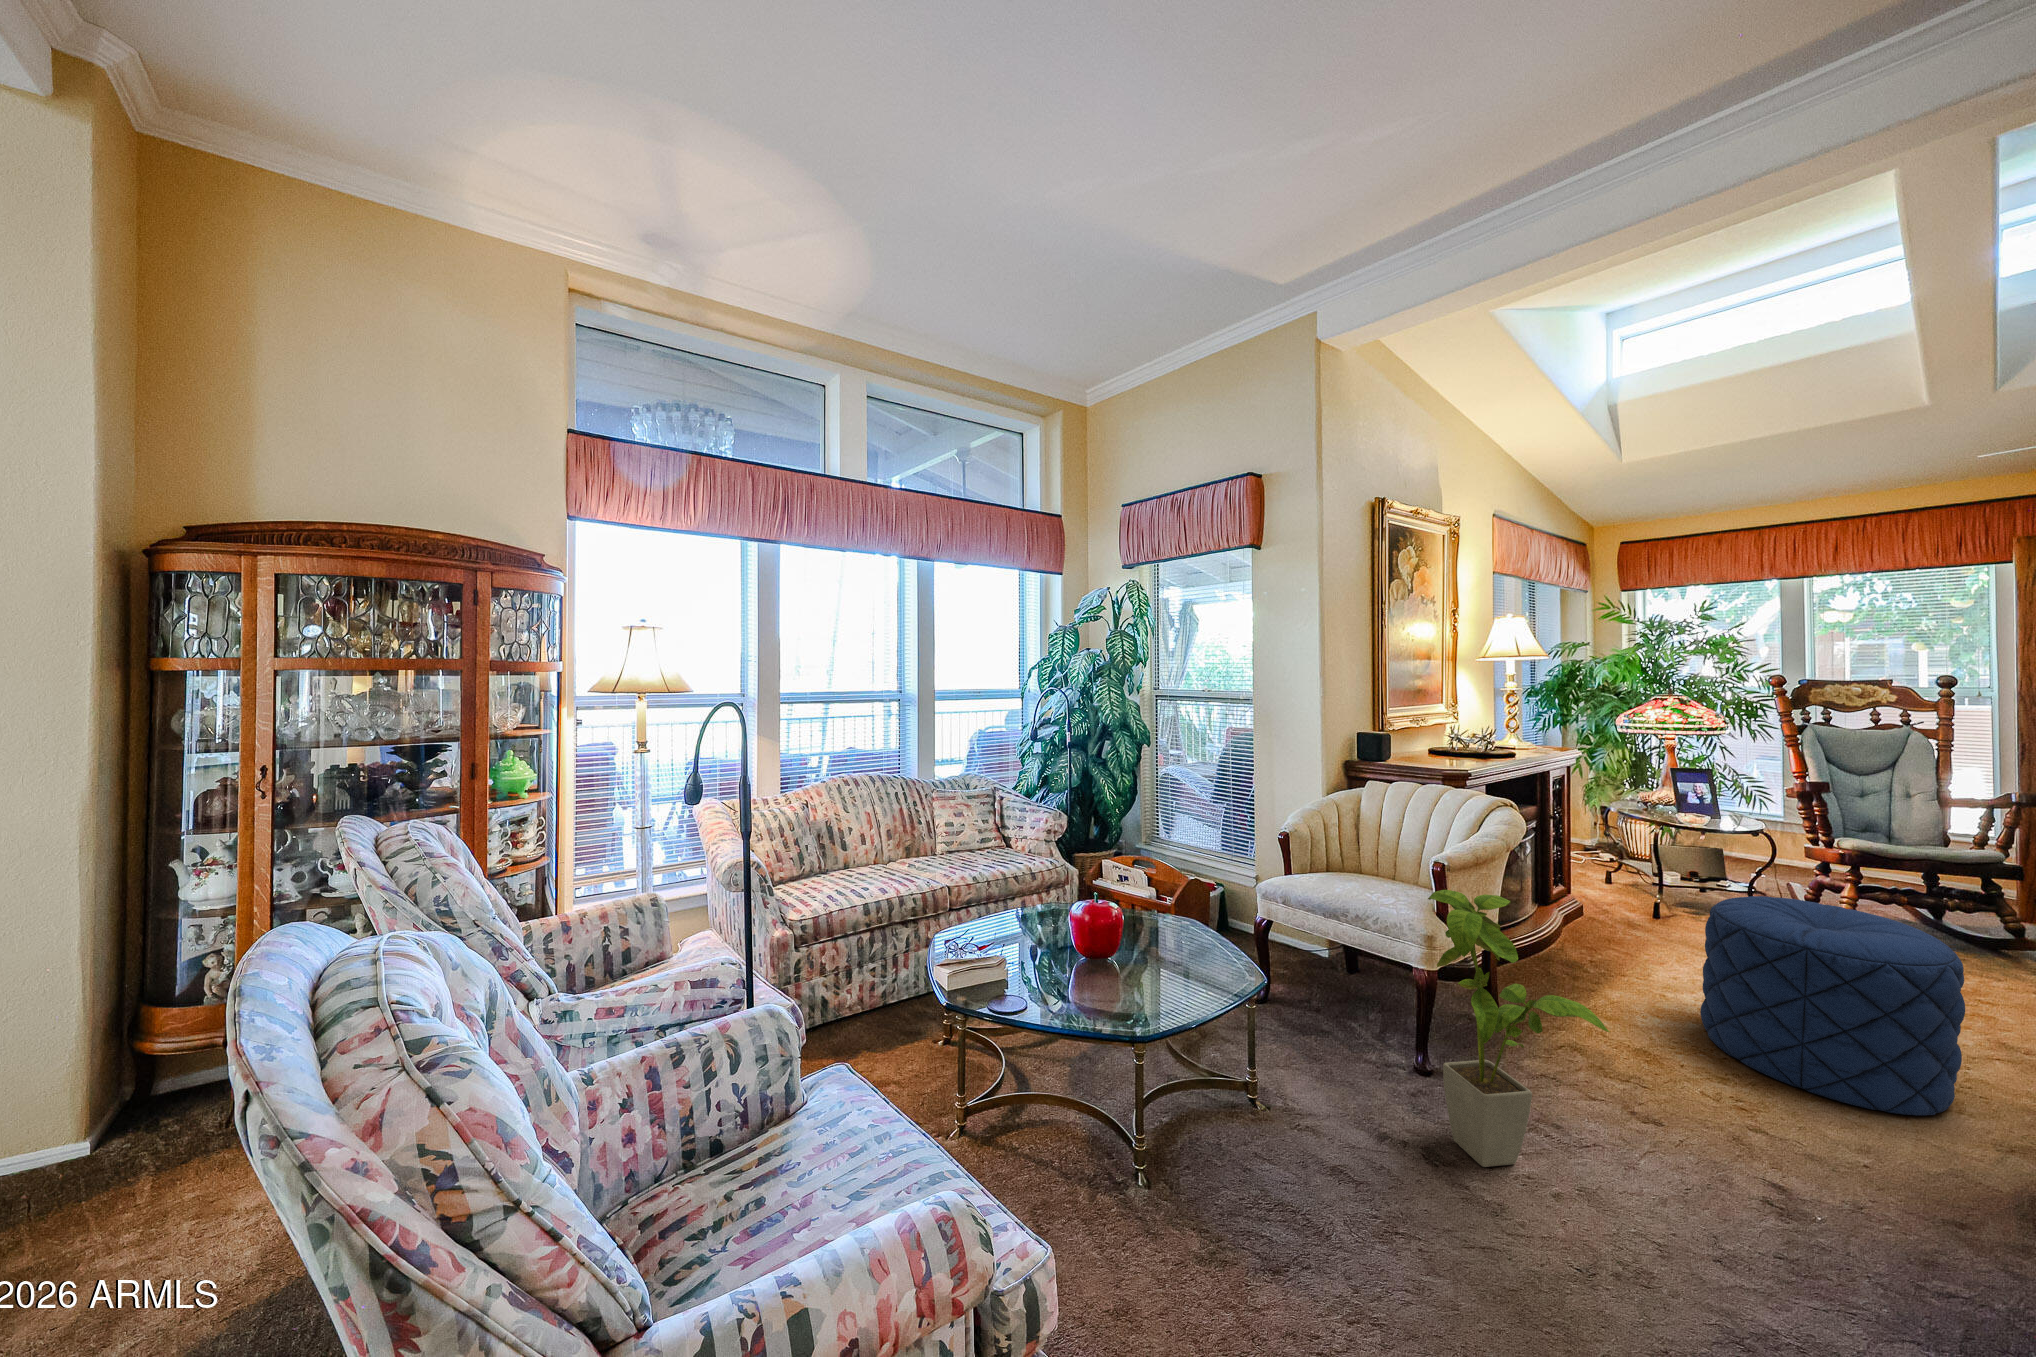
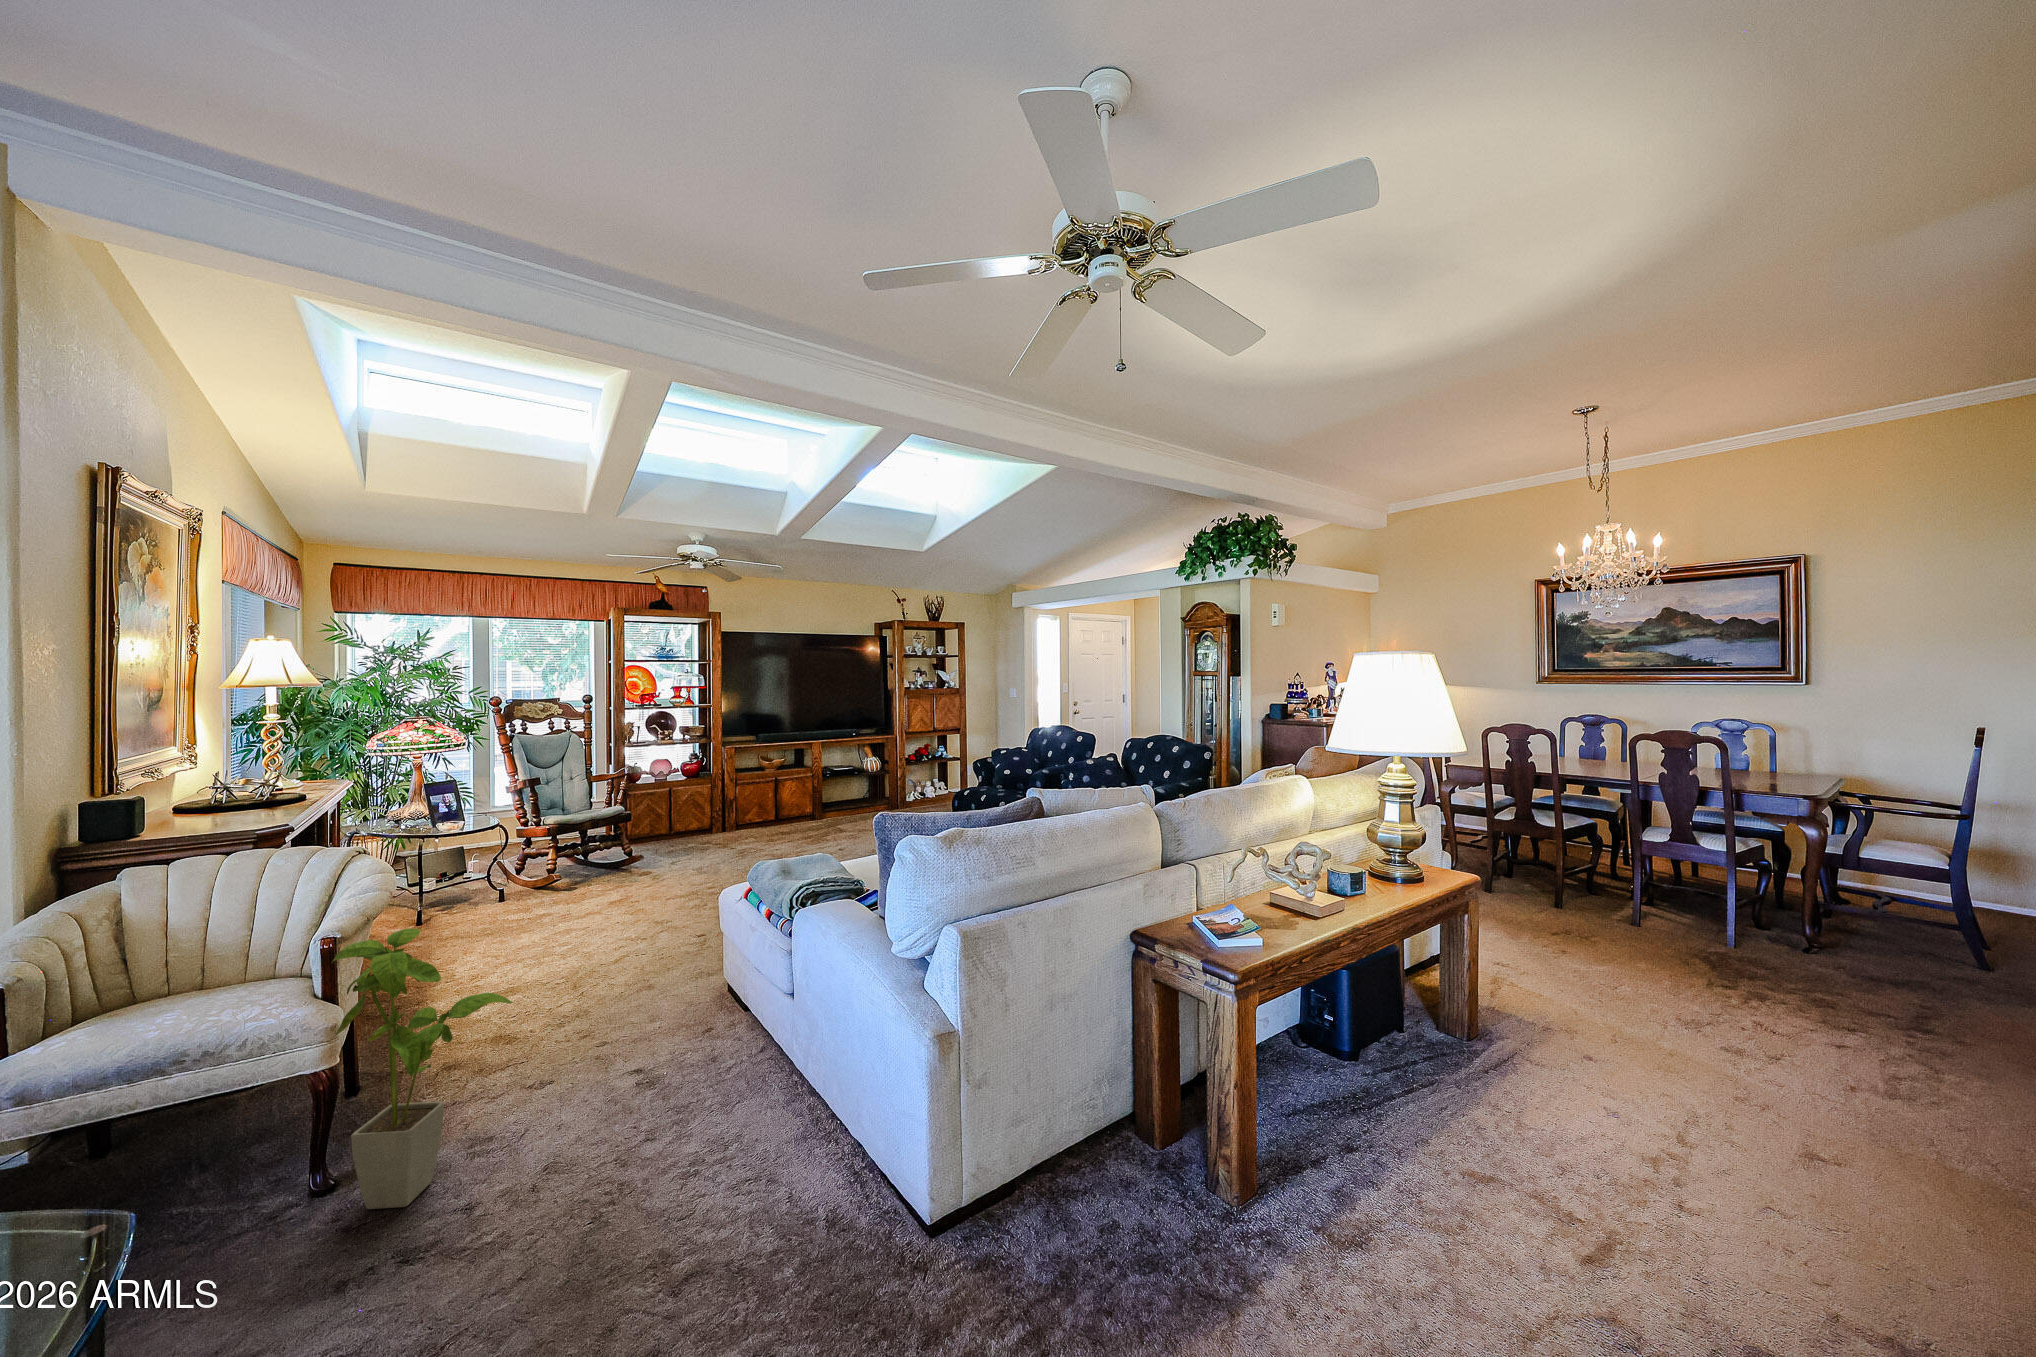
pouf: present [1700,896,1965,1116] -> none [505,860,642,1004]

